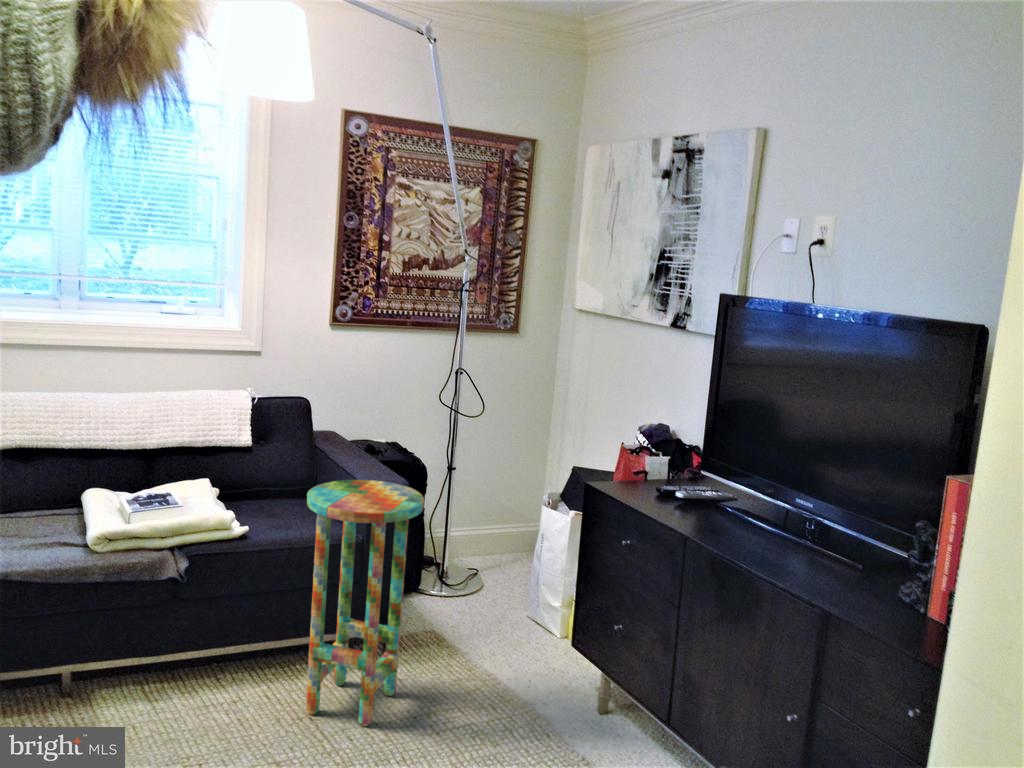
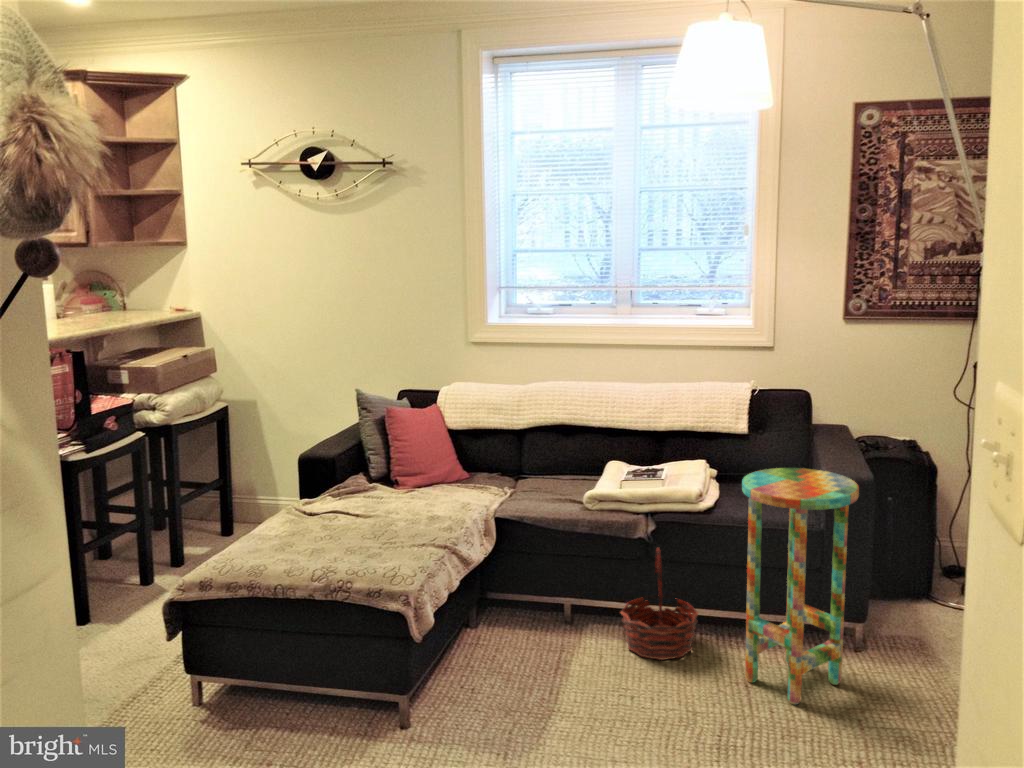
basket: none [149,585,242,716] -> present [621,547,698,660]

